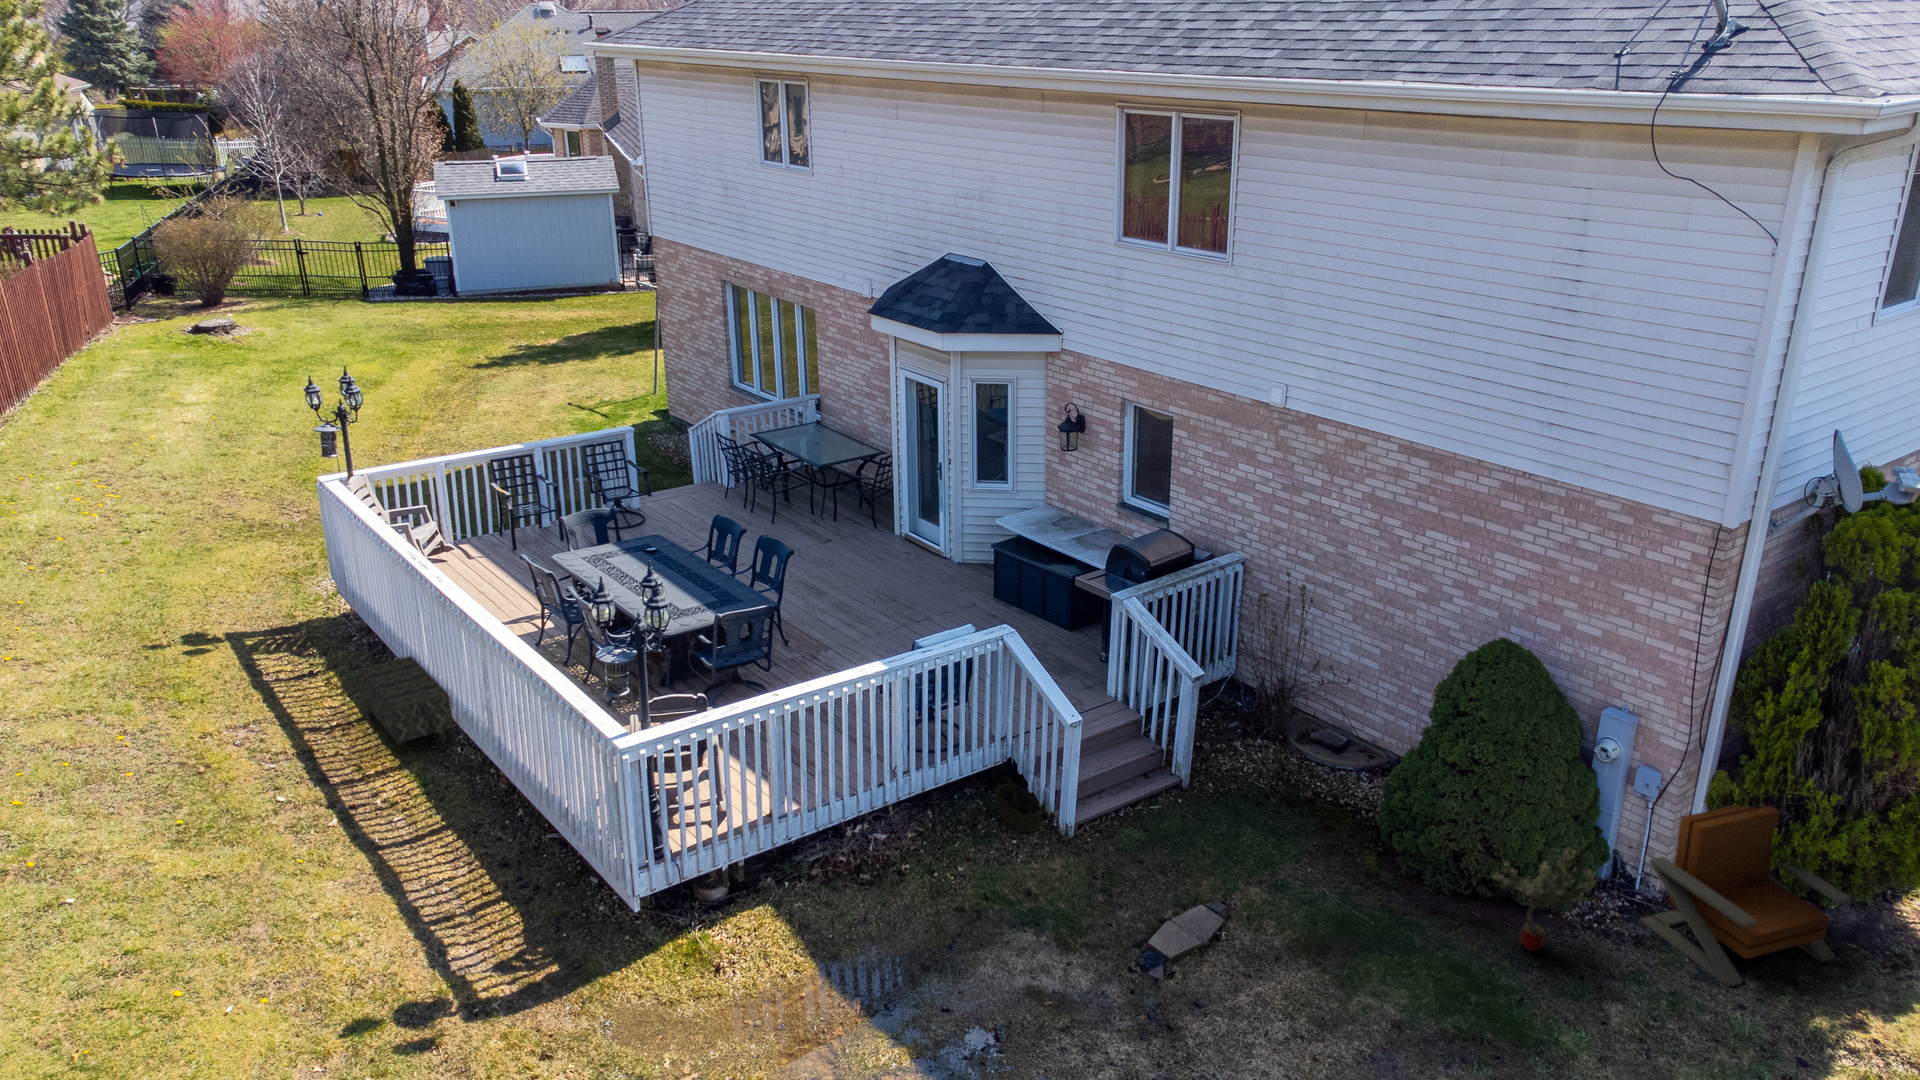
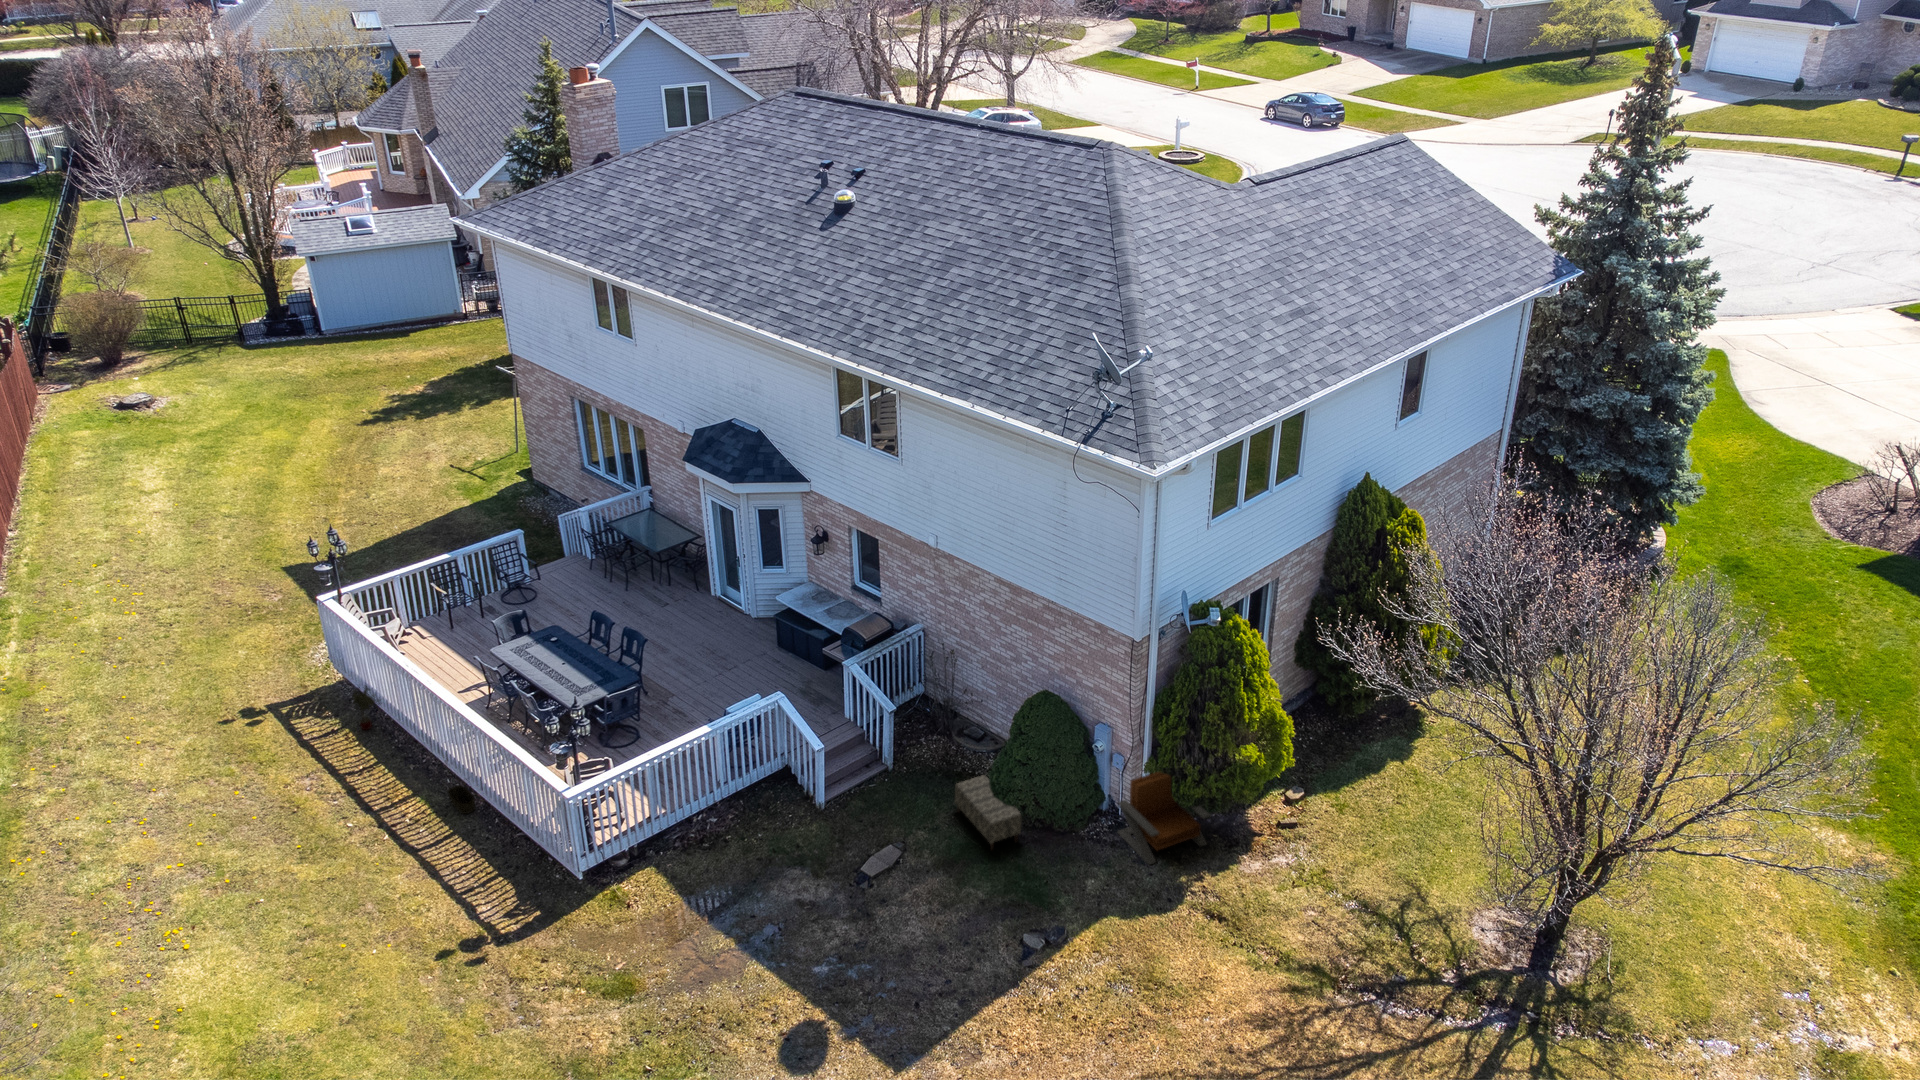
bench: present [359,656,454,757] -> present [955,775,1022,850]
basket: present [994,779,1043,833] -> present [448,785,475,814]
potted tree: present [1493,846,1597,951] -> present [353,686,380,730]

